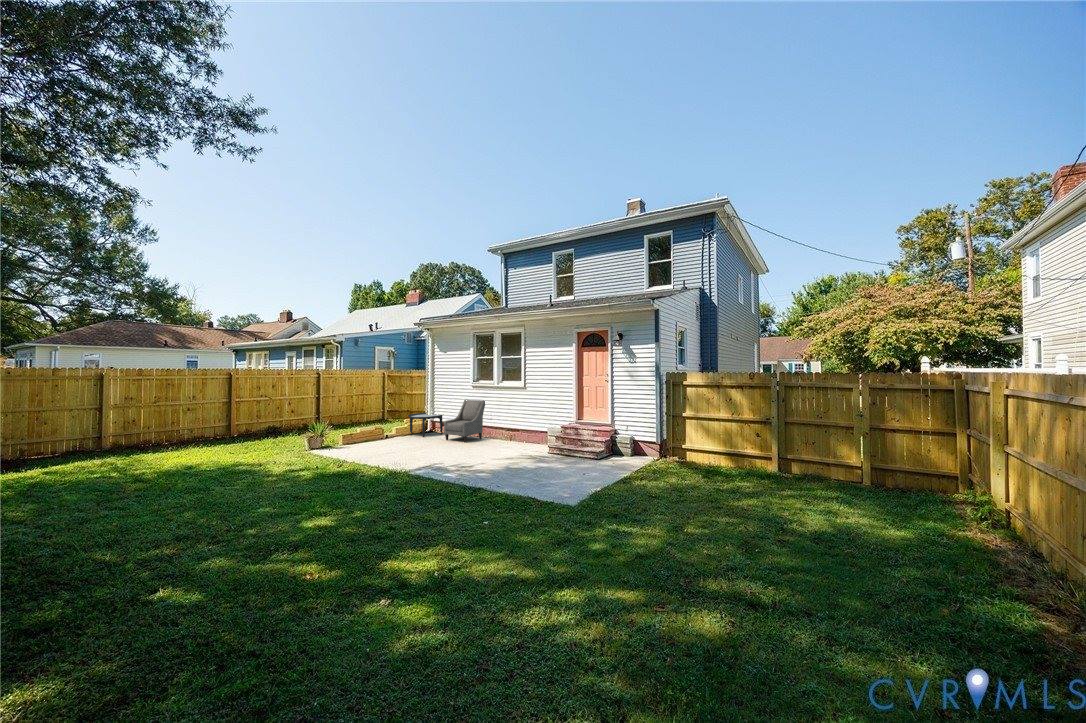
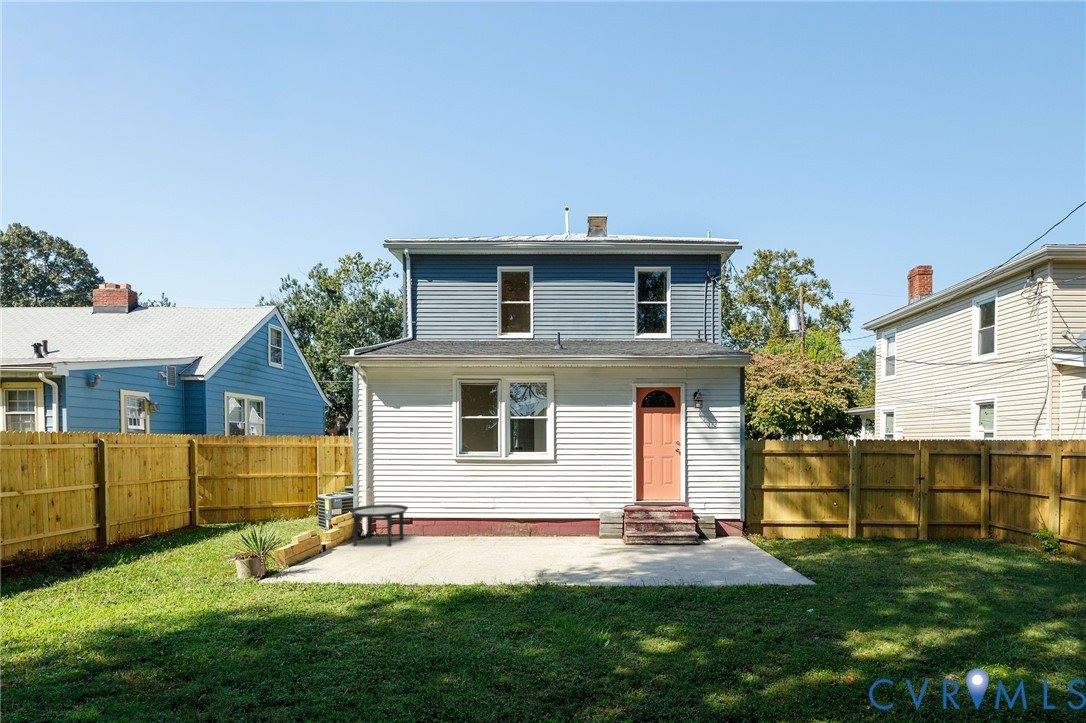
chair: present [444,400,485,443] -> none [441,481,489,547]

